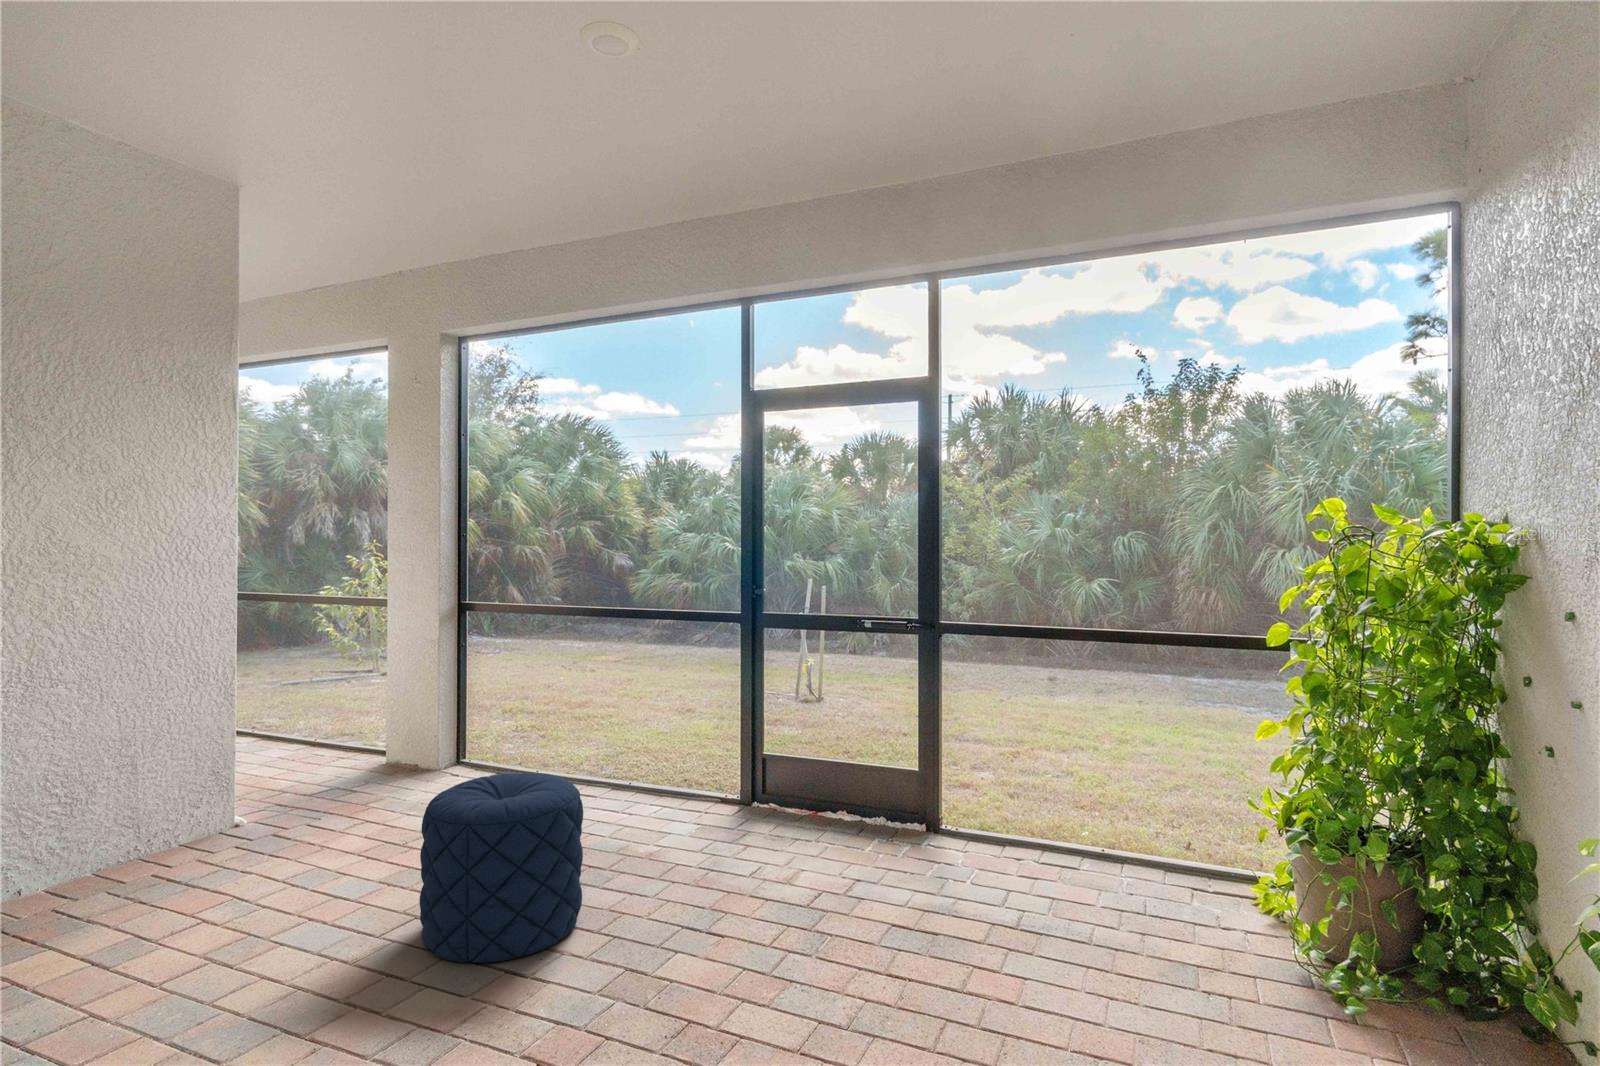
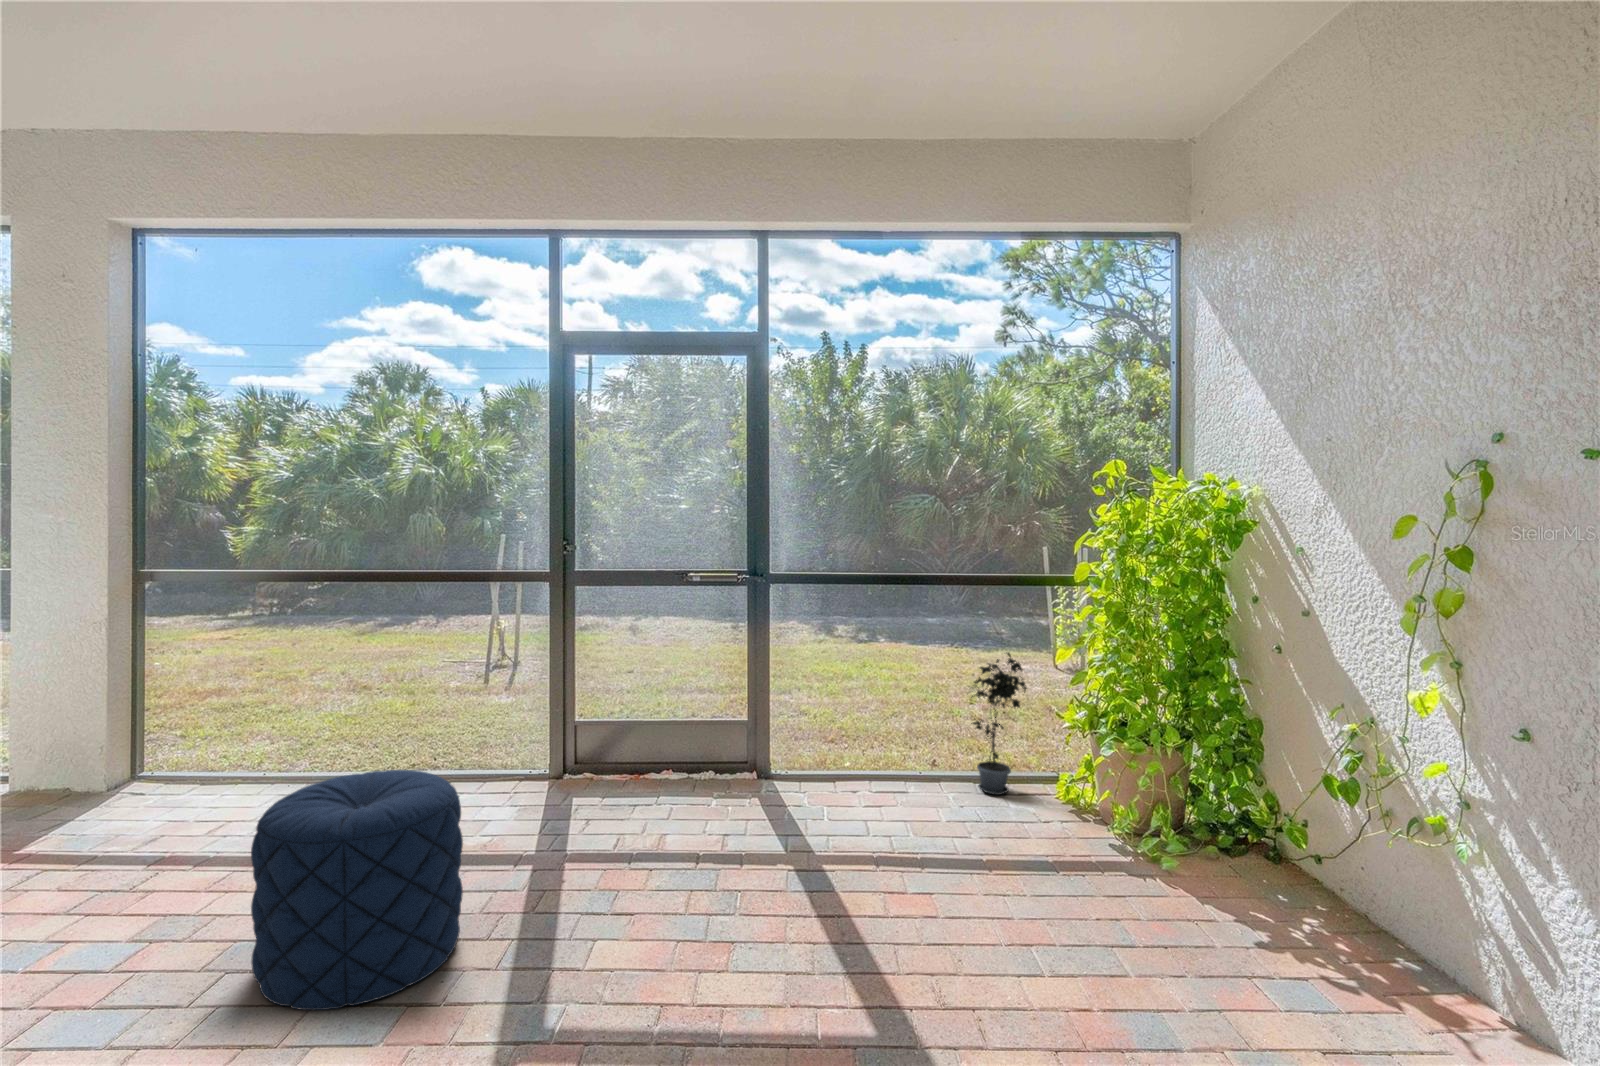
potted plant: none [1149,722,1230,891] -> present [971,652,1027,795]

